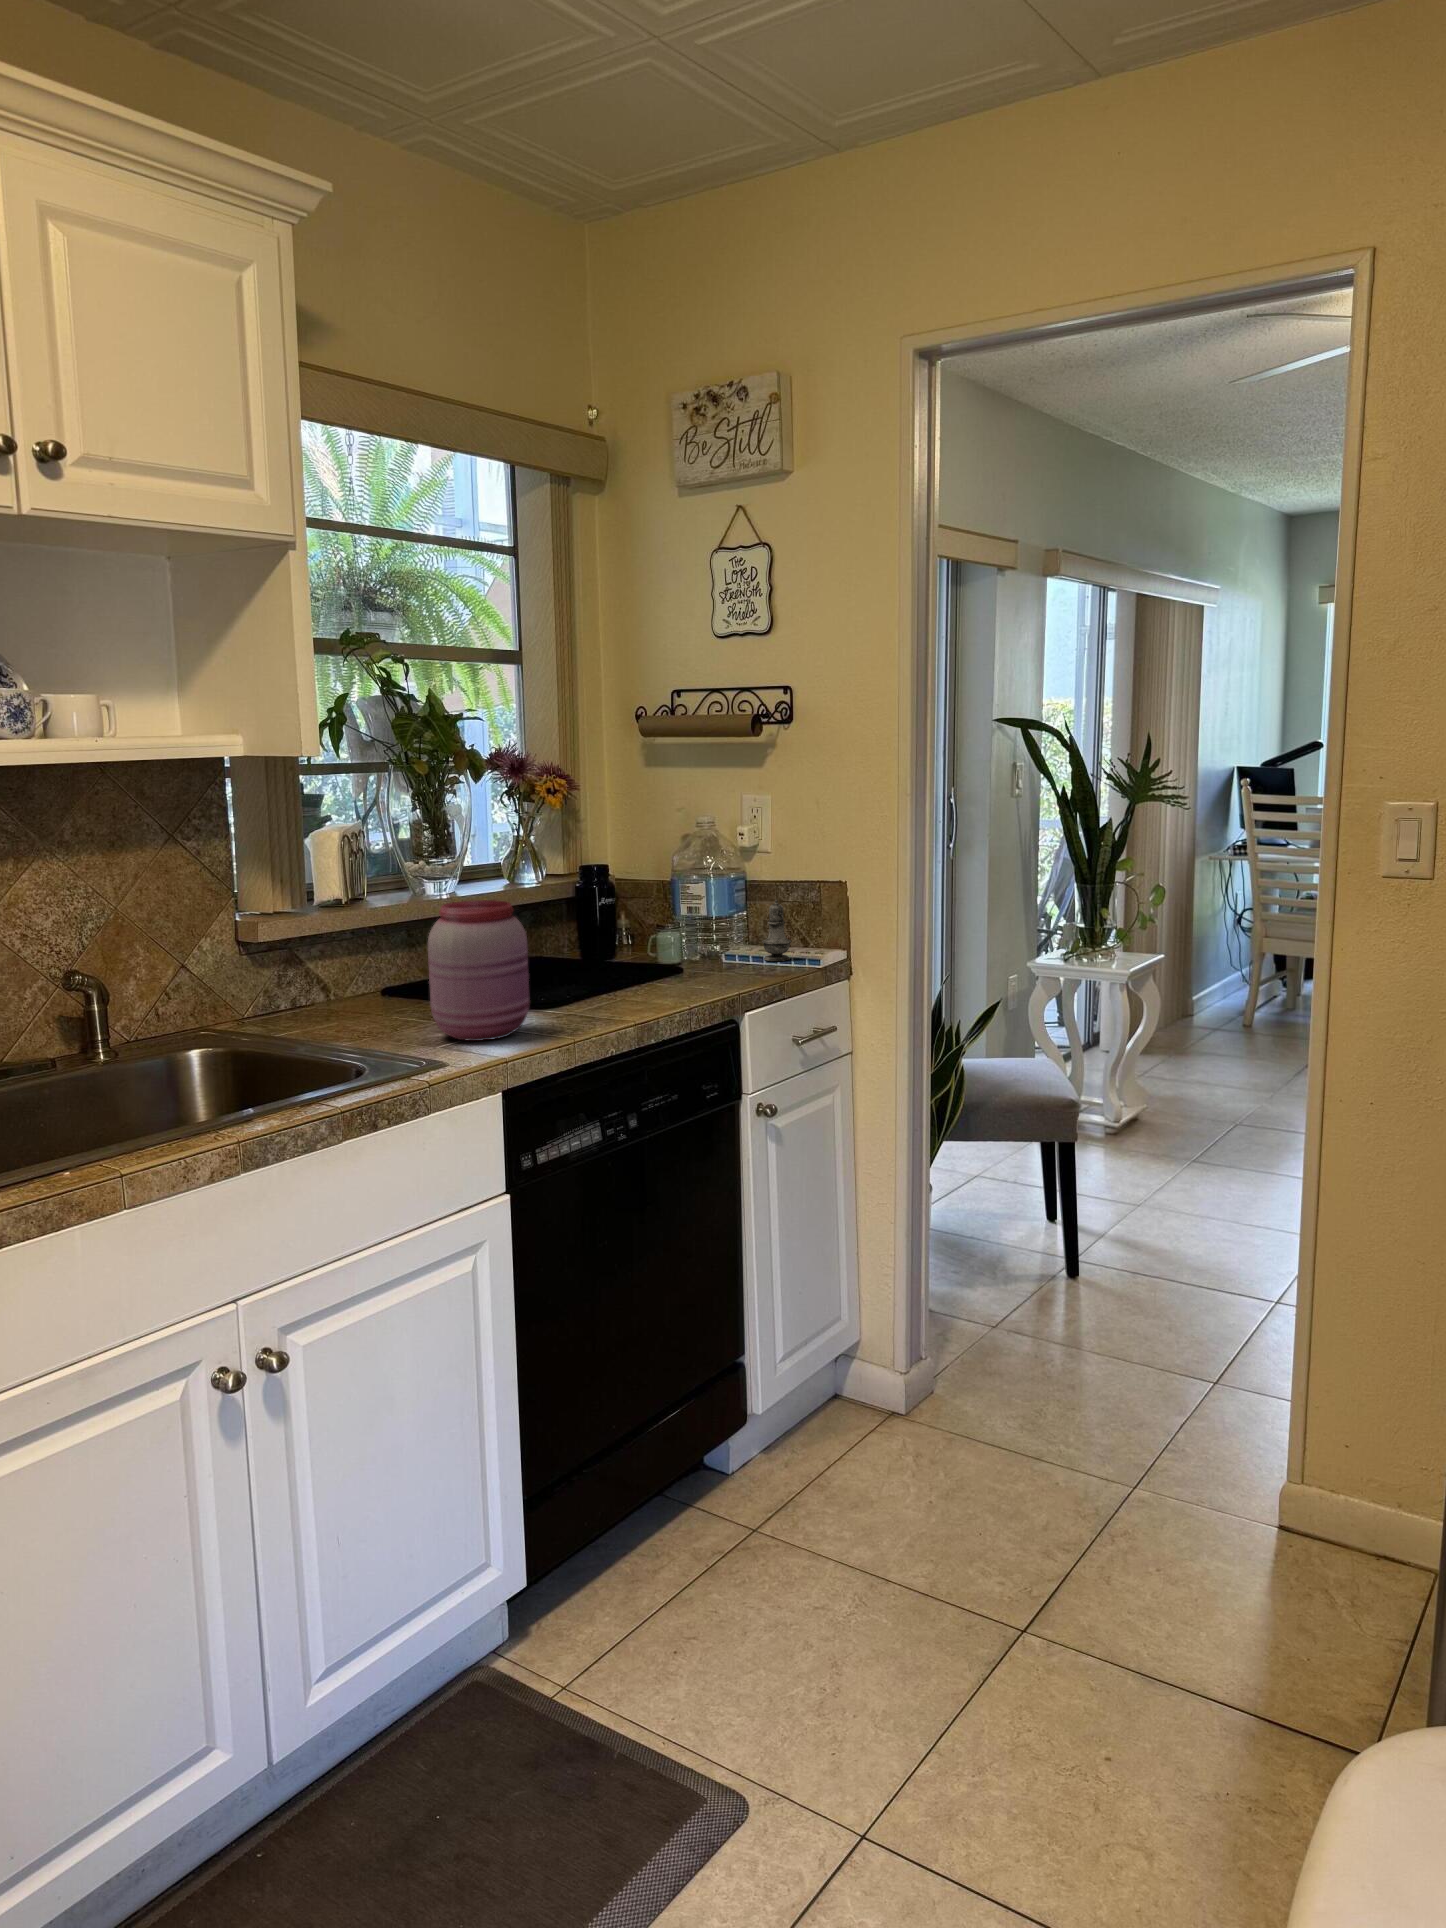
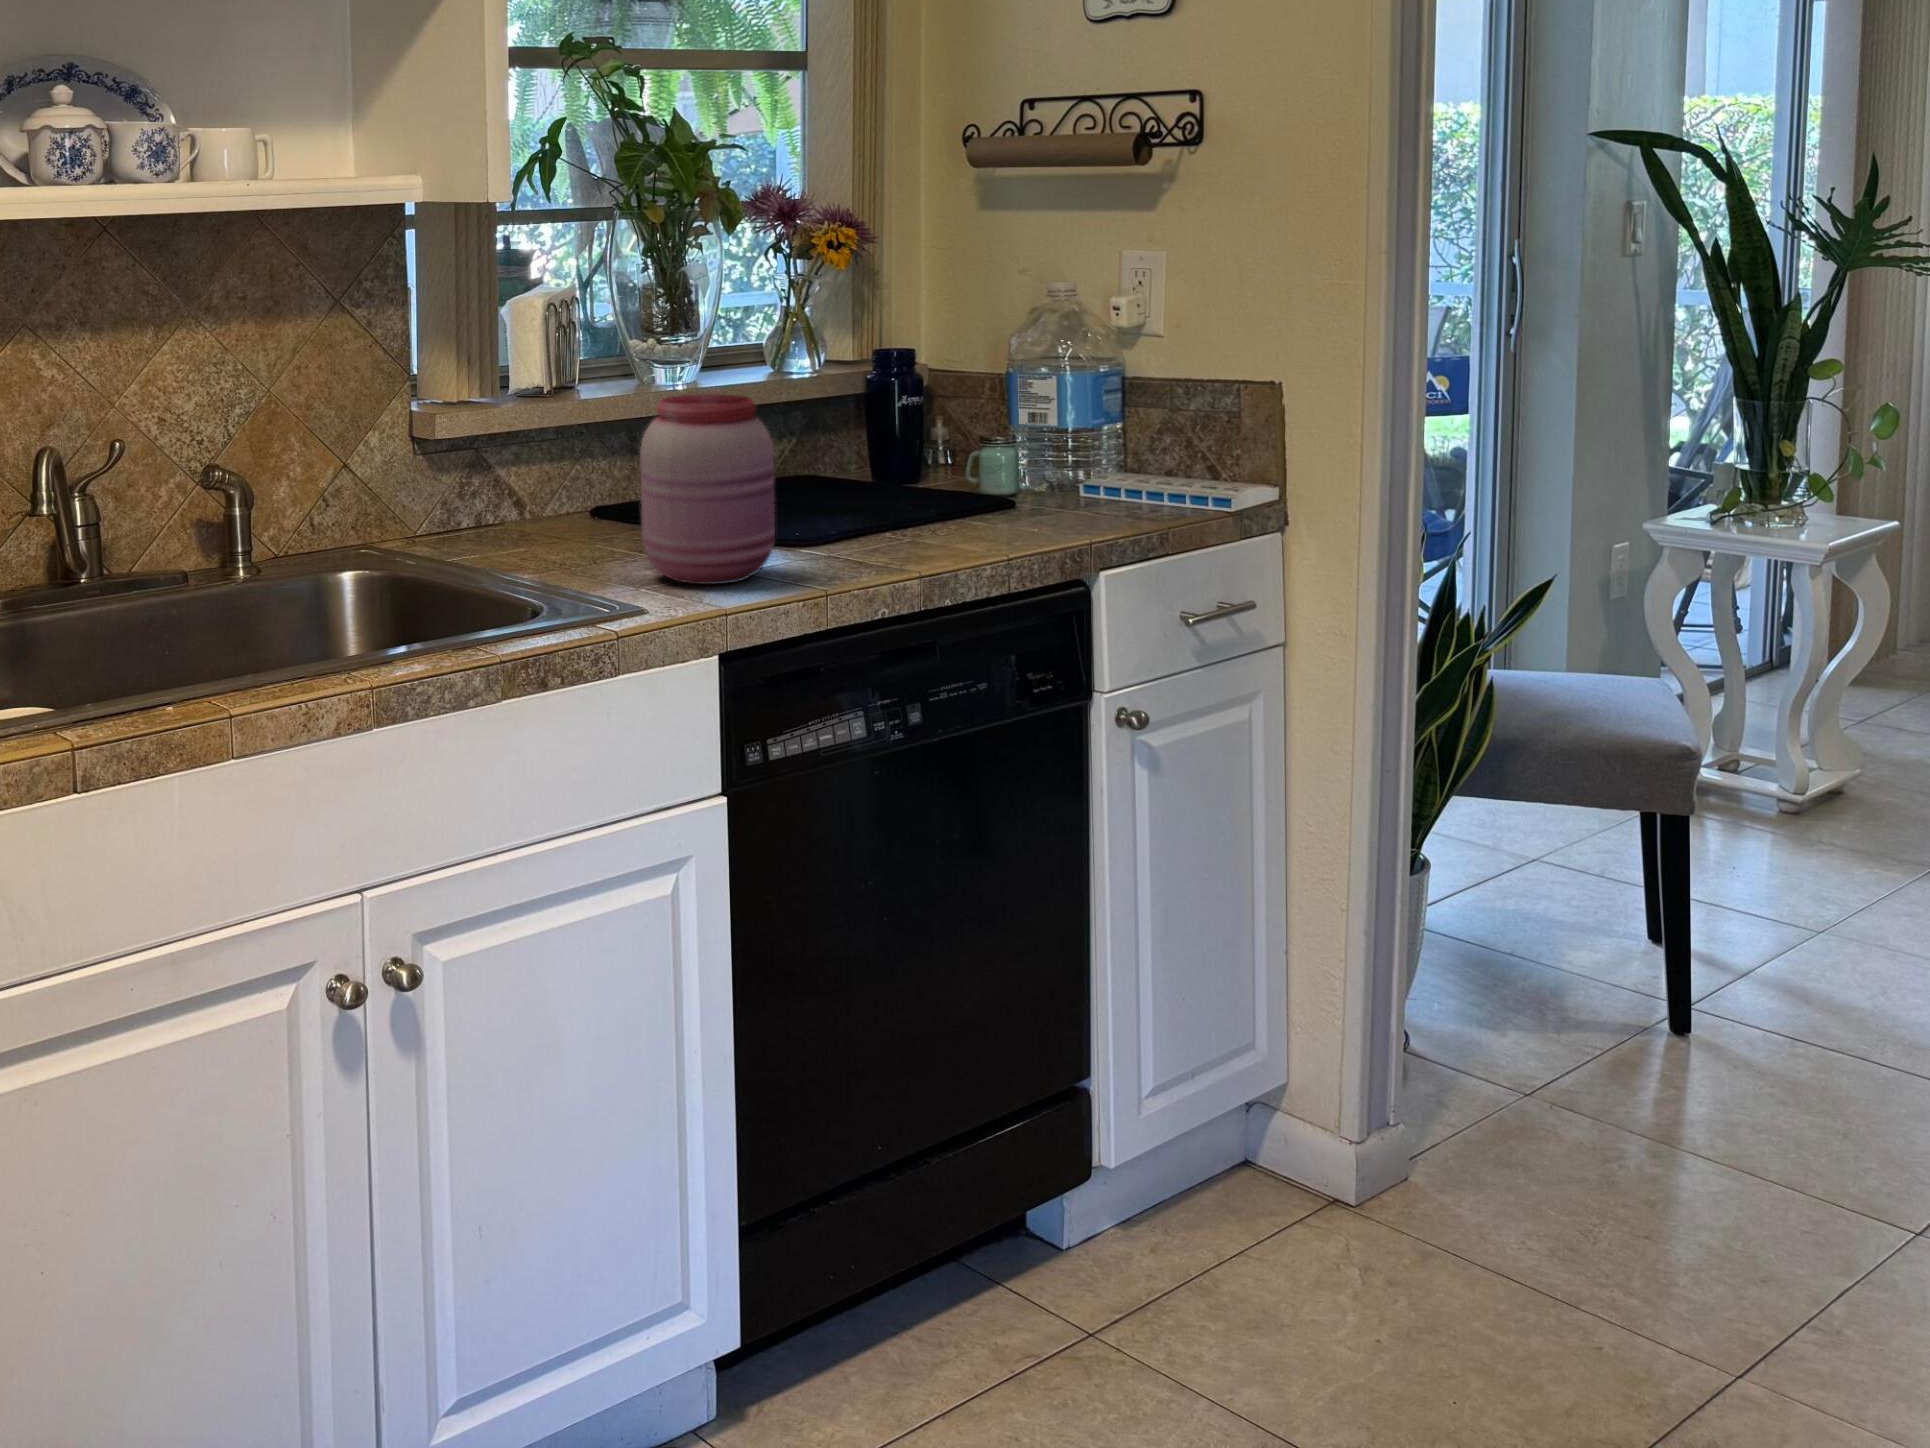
salt shaker: present [762,899,791,961] -> none [1143,407,1189,498]

